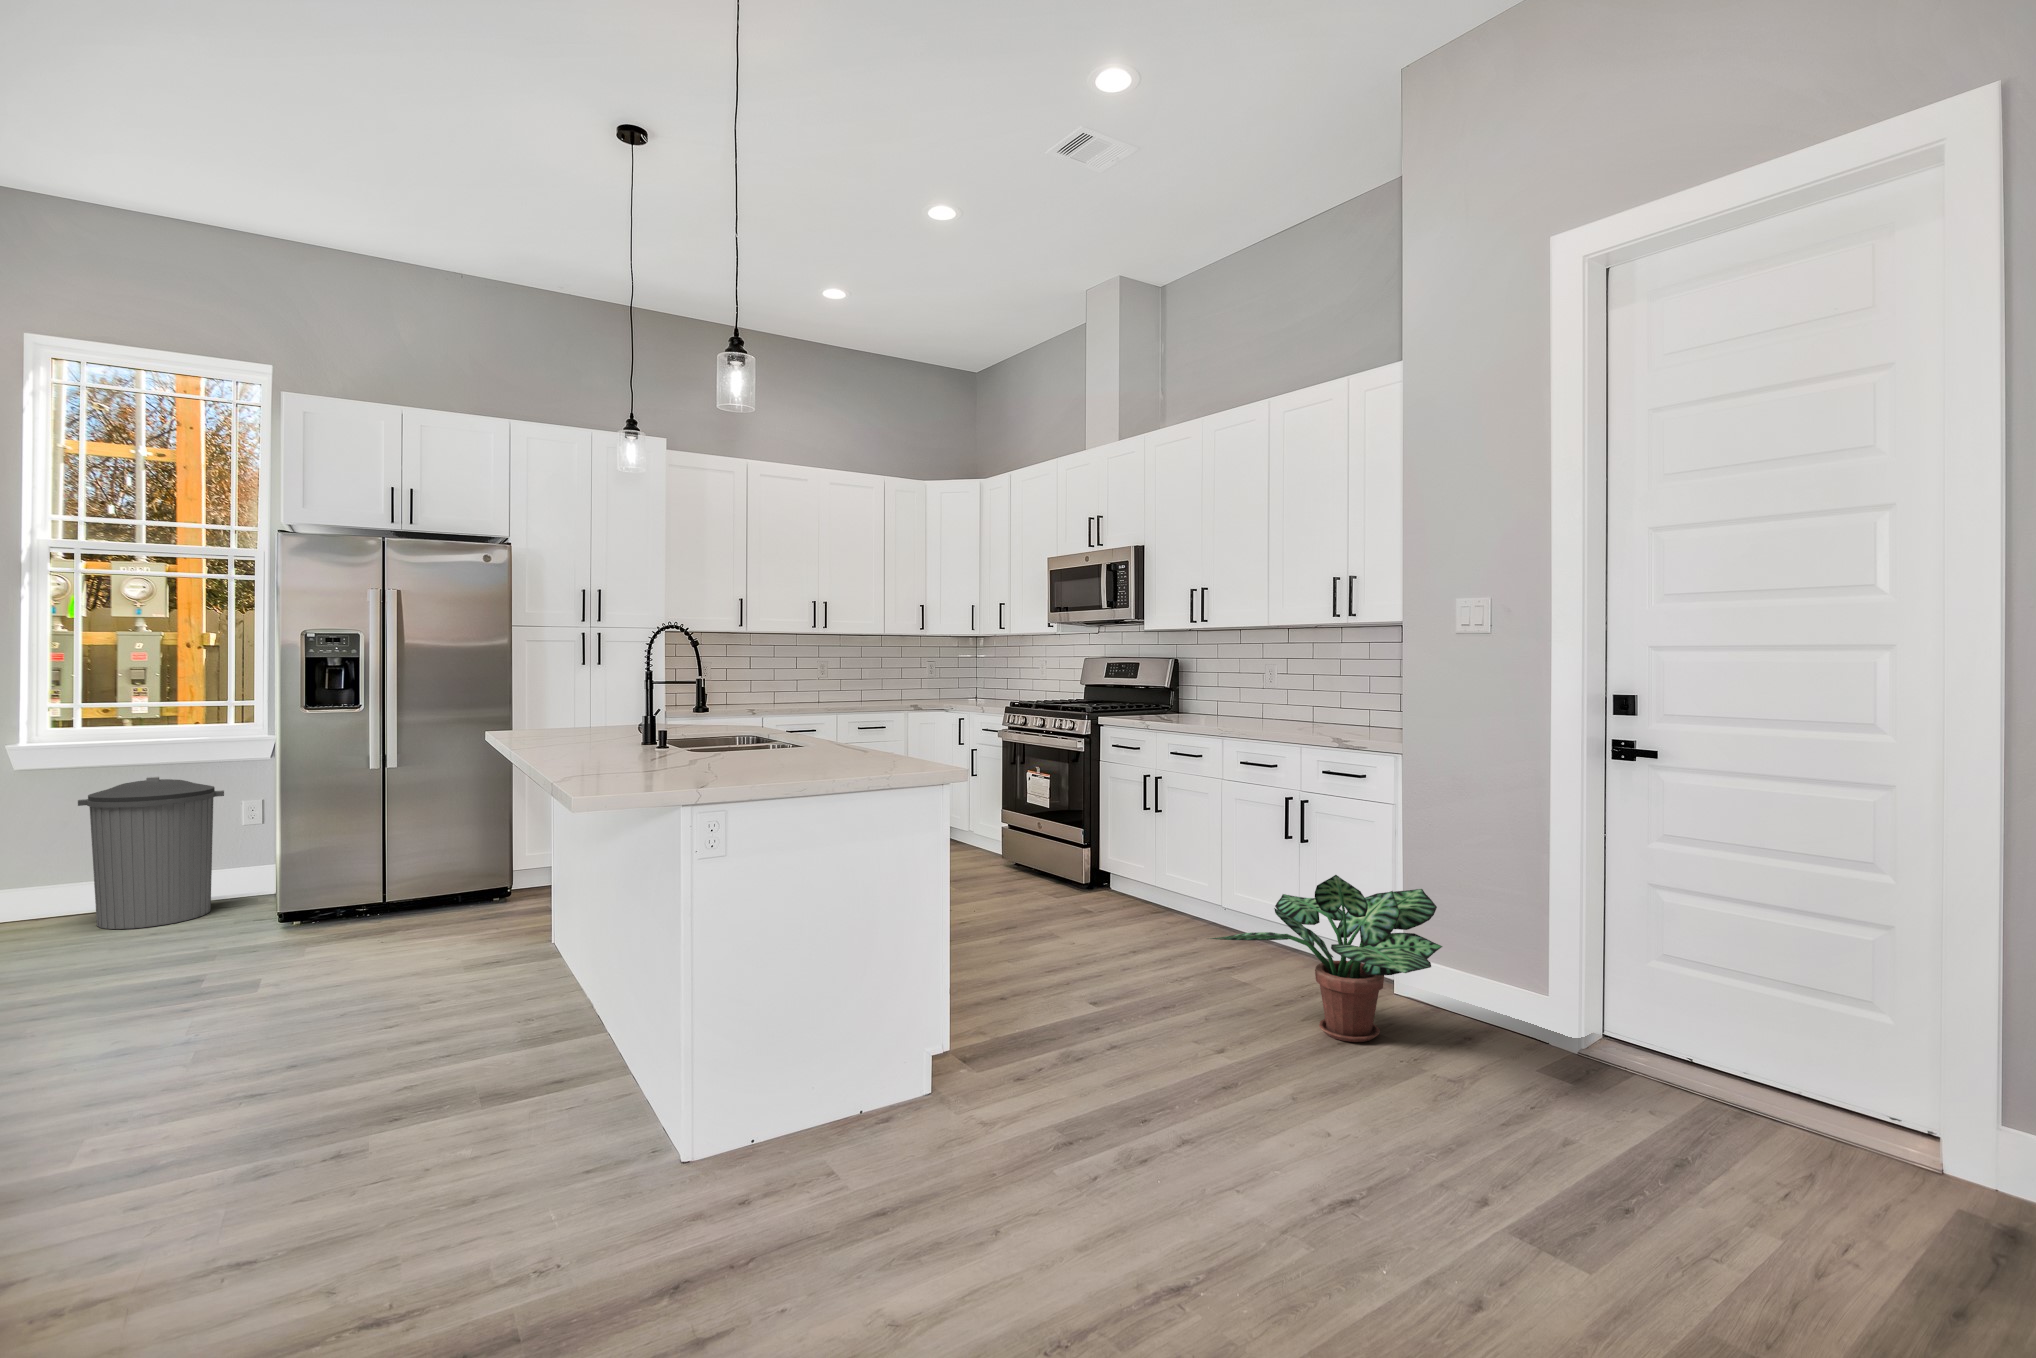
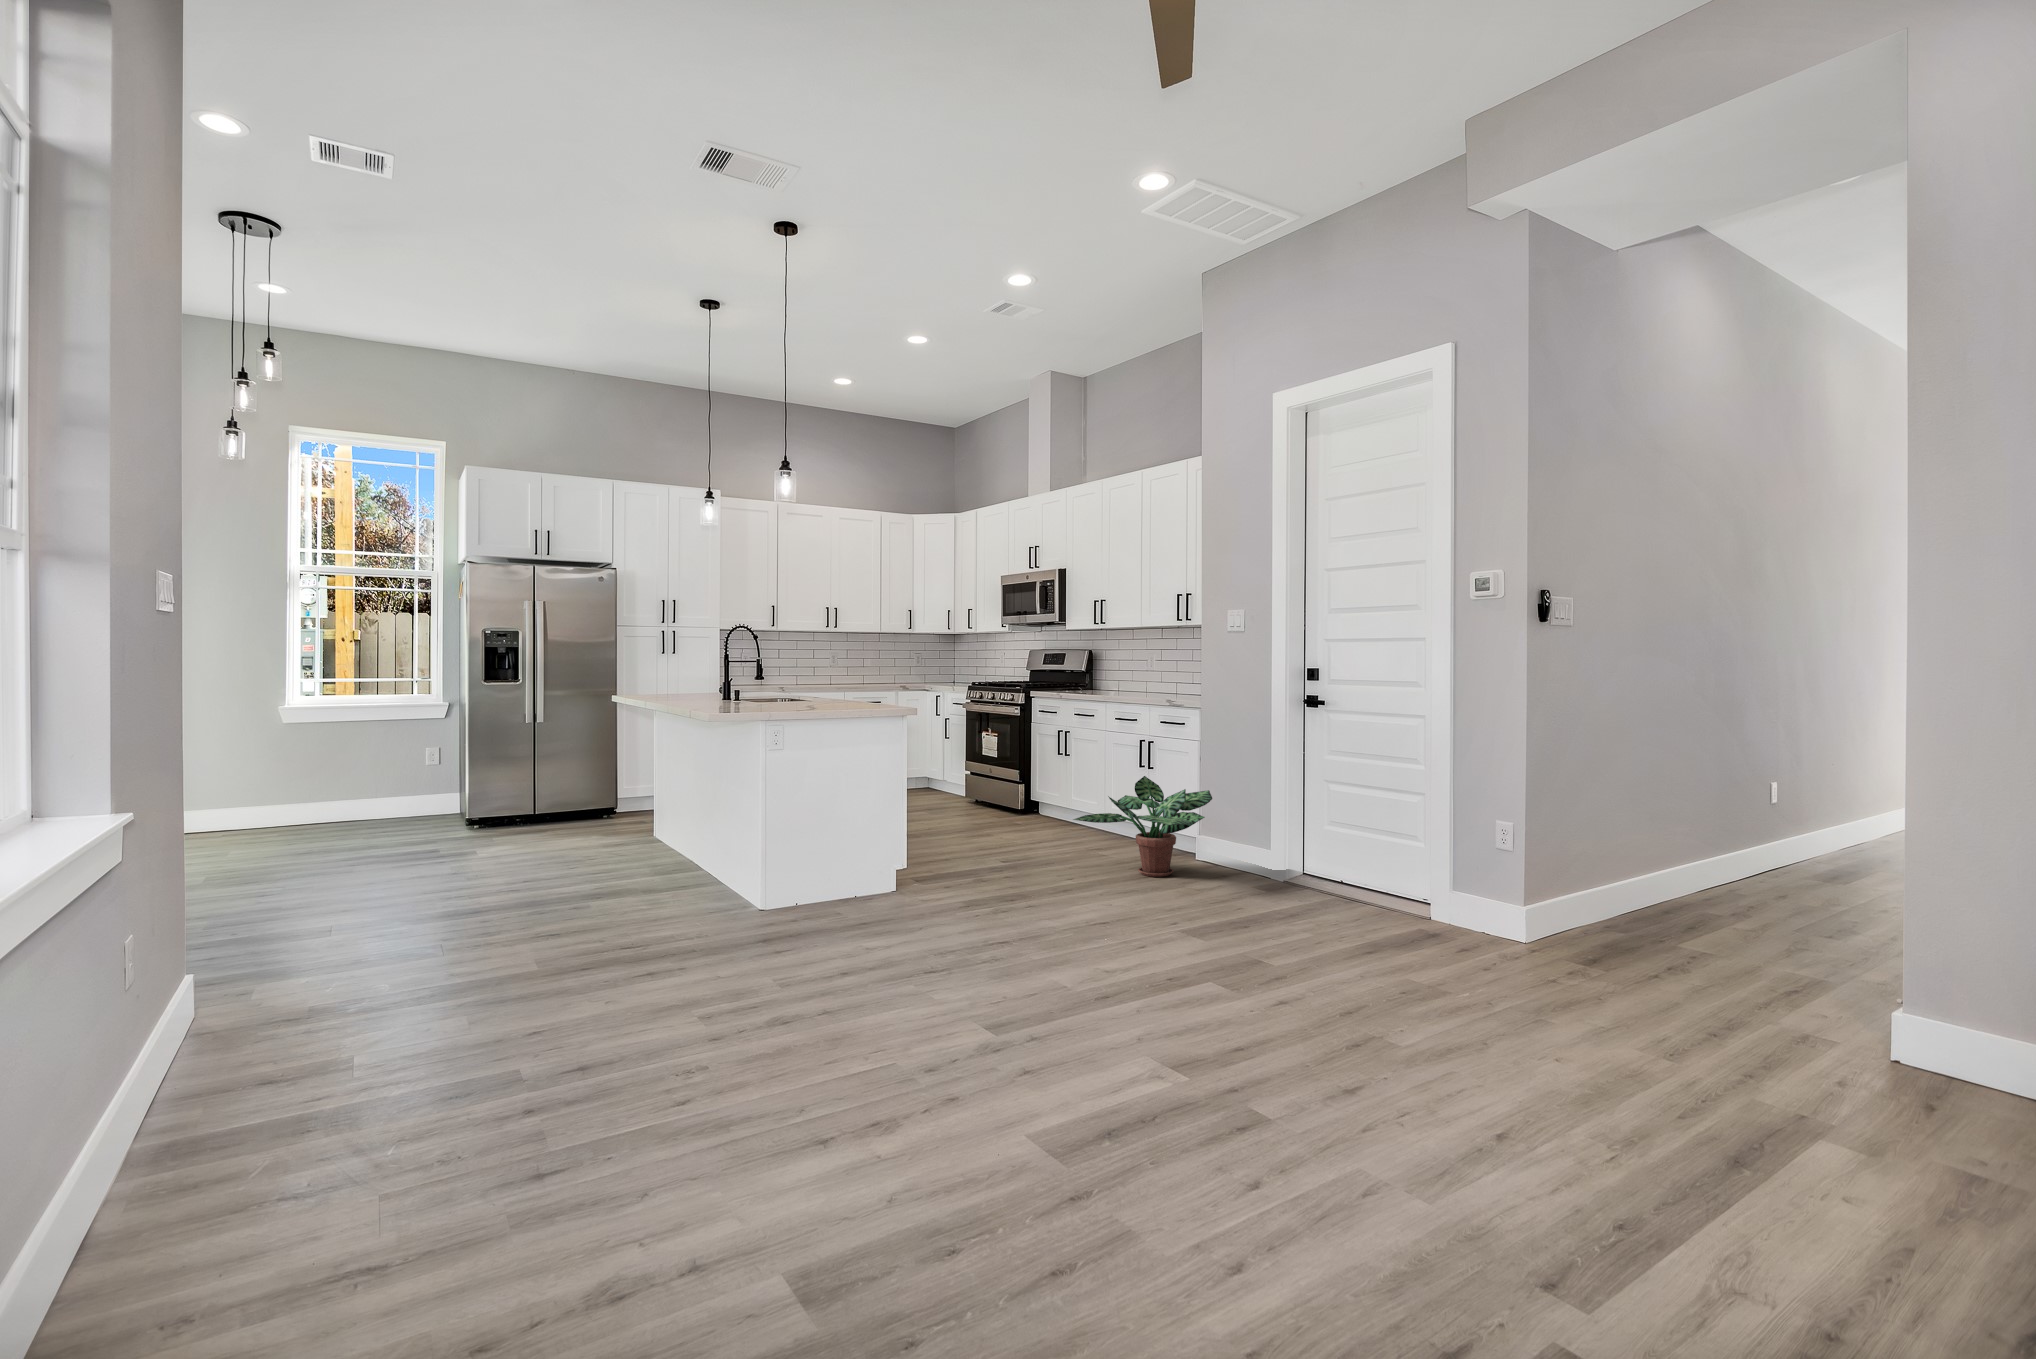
trash can: present [78,777,224,929] -> none [334,728,423,829]

